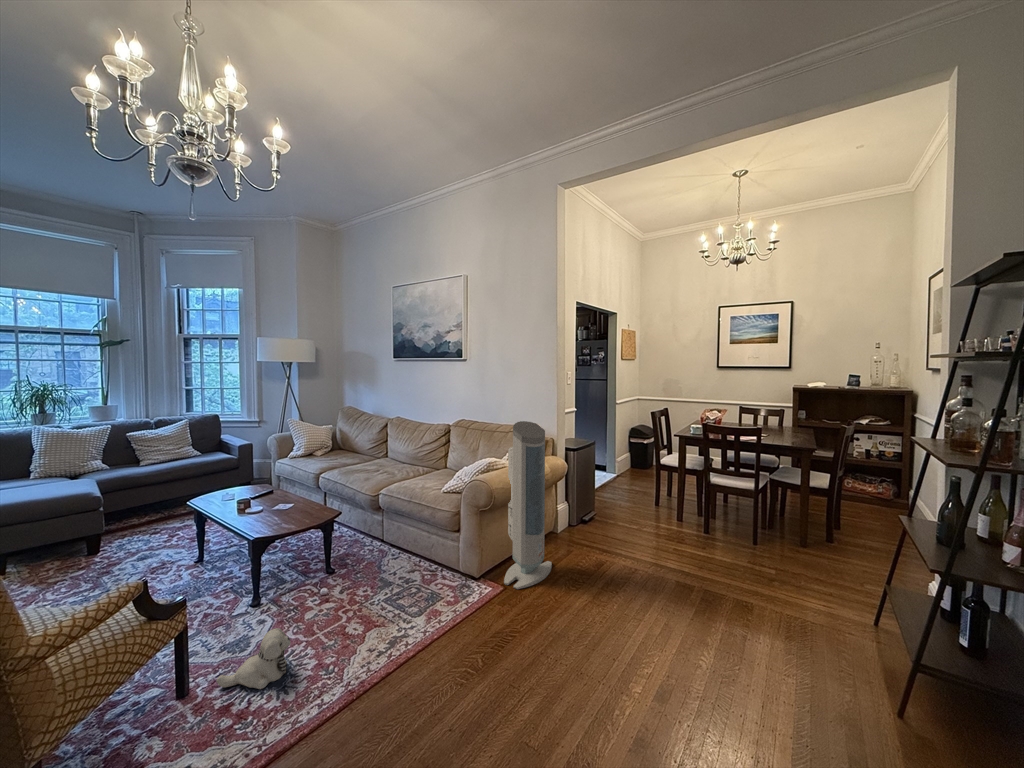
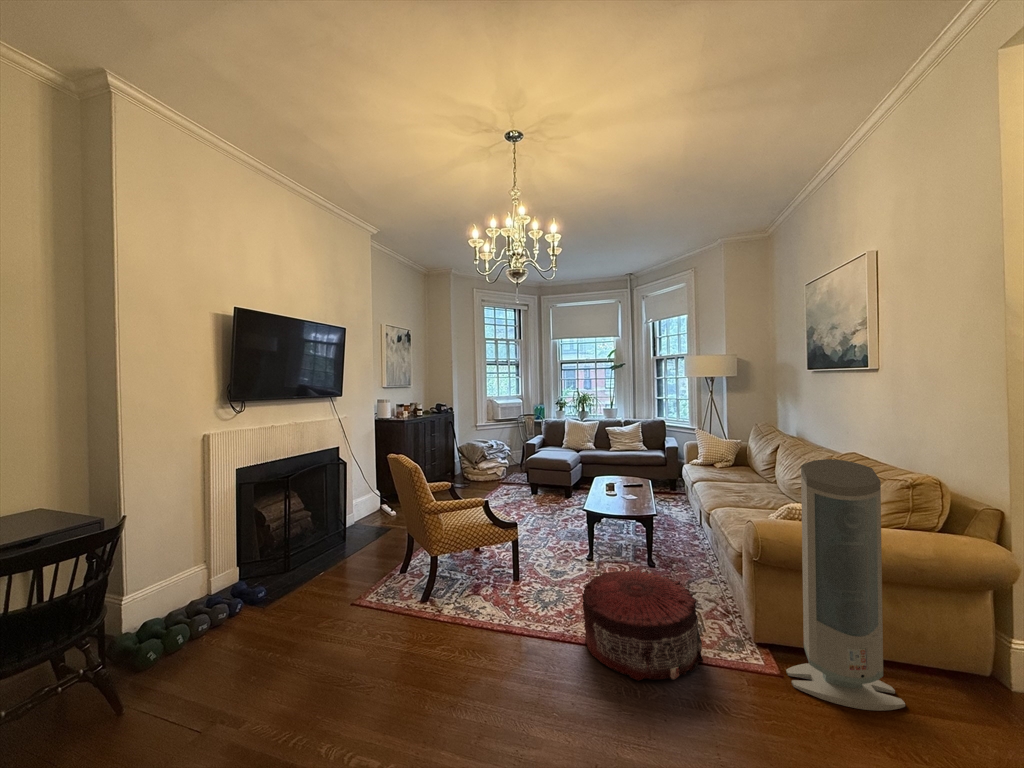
pouf: none [356,558,476,681] -> present [583,570,703,681]
plush toy: present [217,628,291,689] -> none [527,567,562,602]

